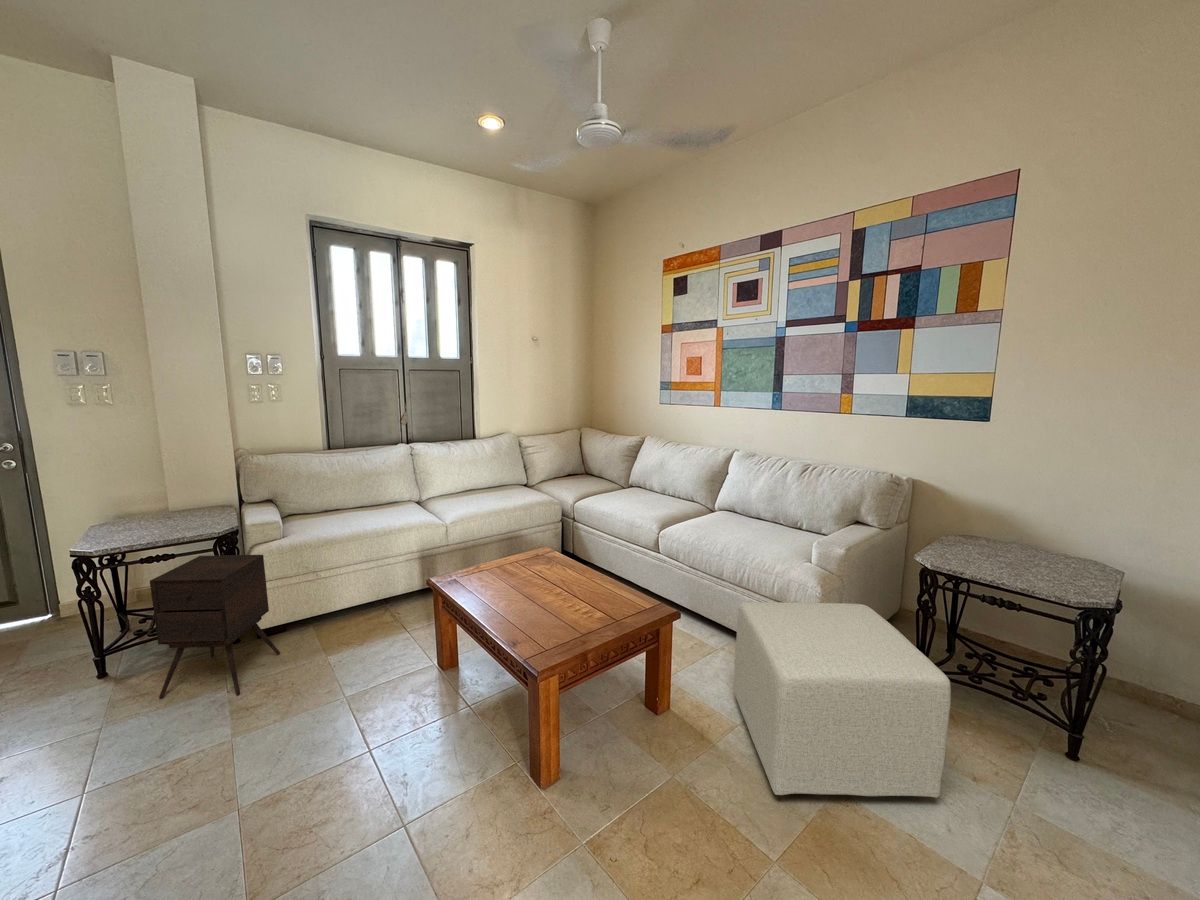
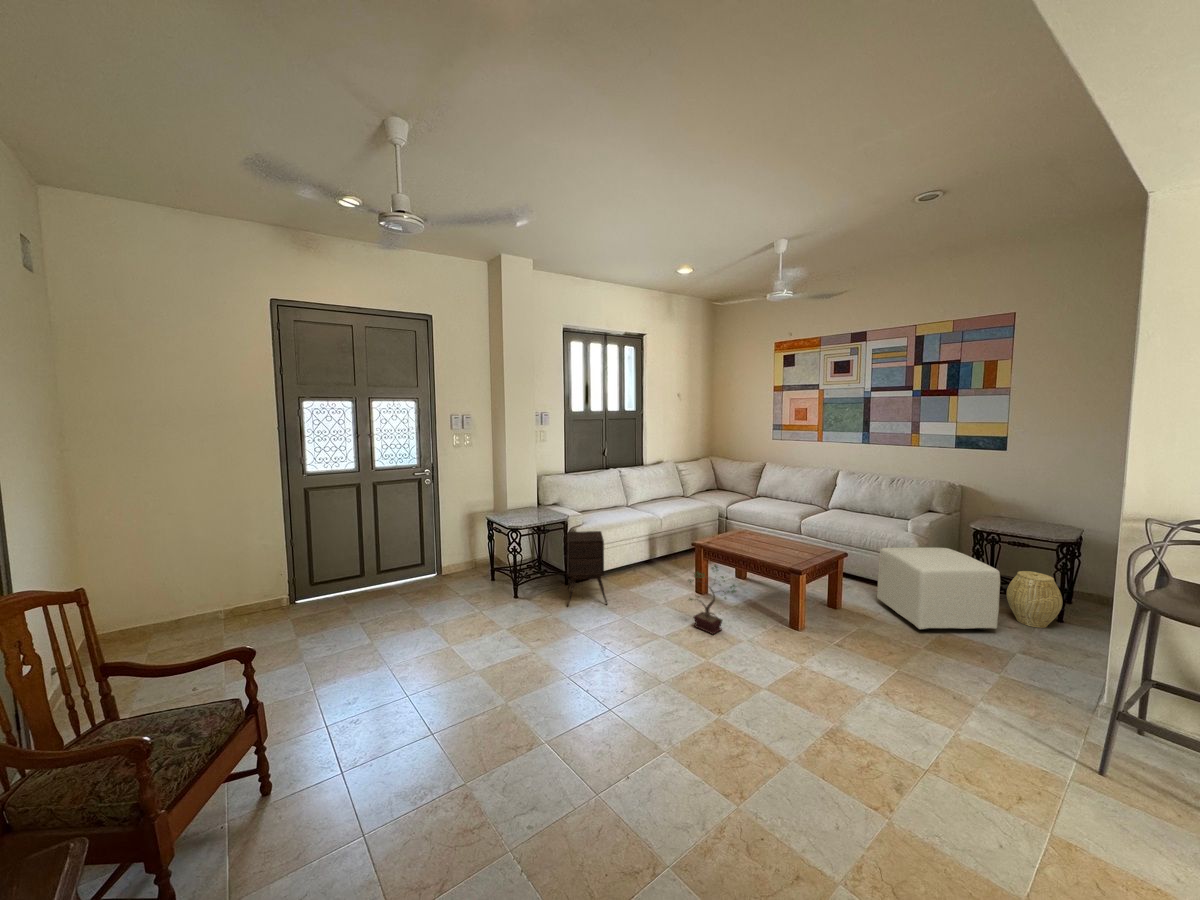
potted plant: none [318,647,380,796] -> present [688,565,736,634]
woven basket: none [969,663,1081,787] -> present [1007,571,1063,628]

